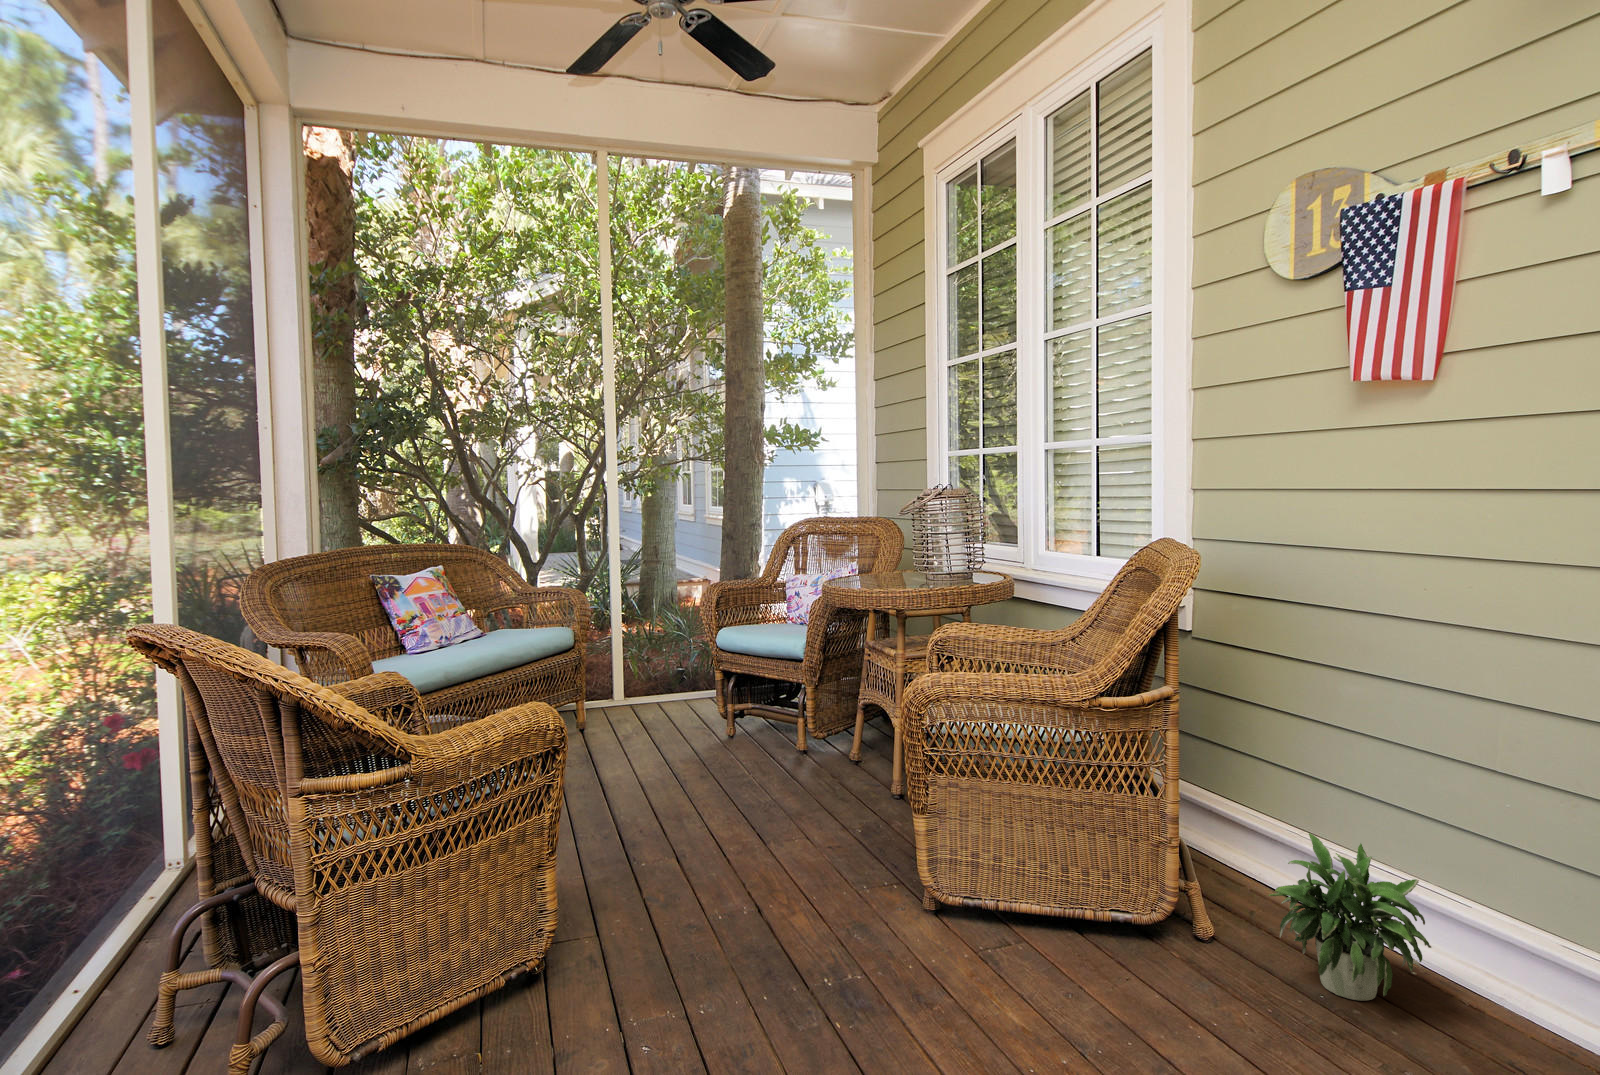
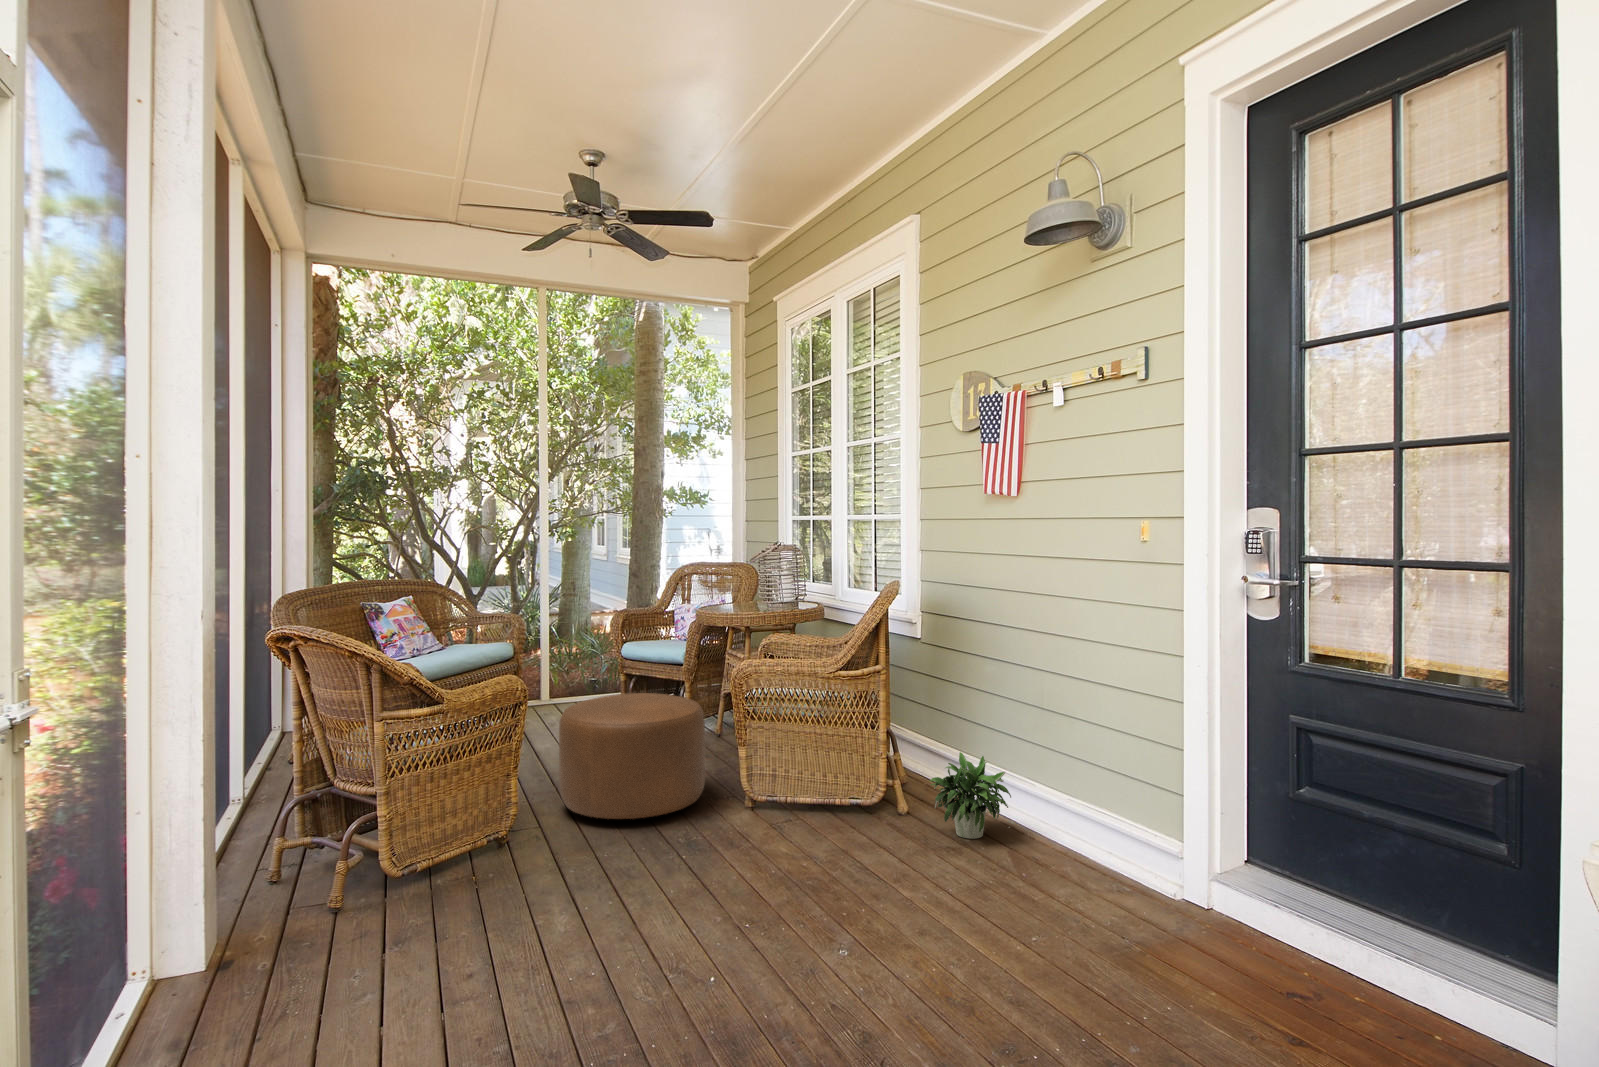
ottoman: none [630,713,856,931] -> present [559,693,705,819]

